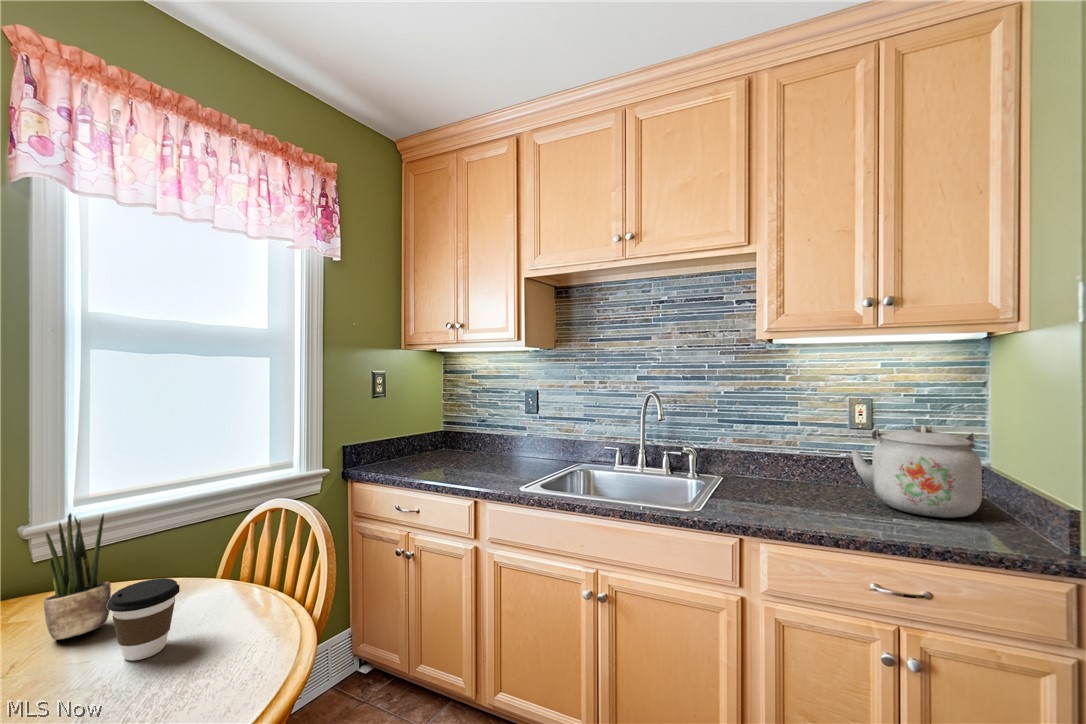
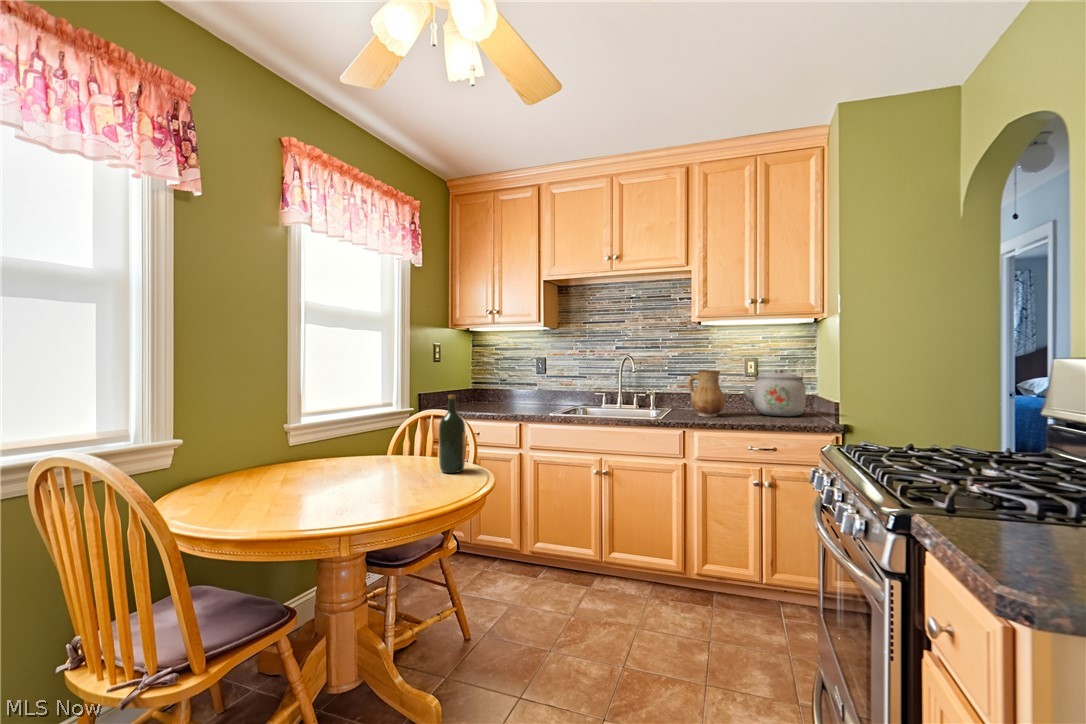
ceramic pitcher: none [750,422,820,510] -> present [688,370,725,417]
wine bottle: none [198,501,263,674] -> present [439,395,466,473]
potted plant: present [44,513,111,640] -> none [346,405,373,468]
coffee cup: present [107,578,180,660] -> none [391,438,419,472]

